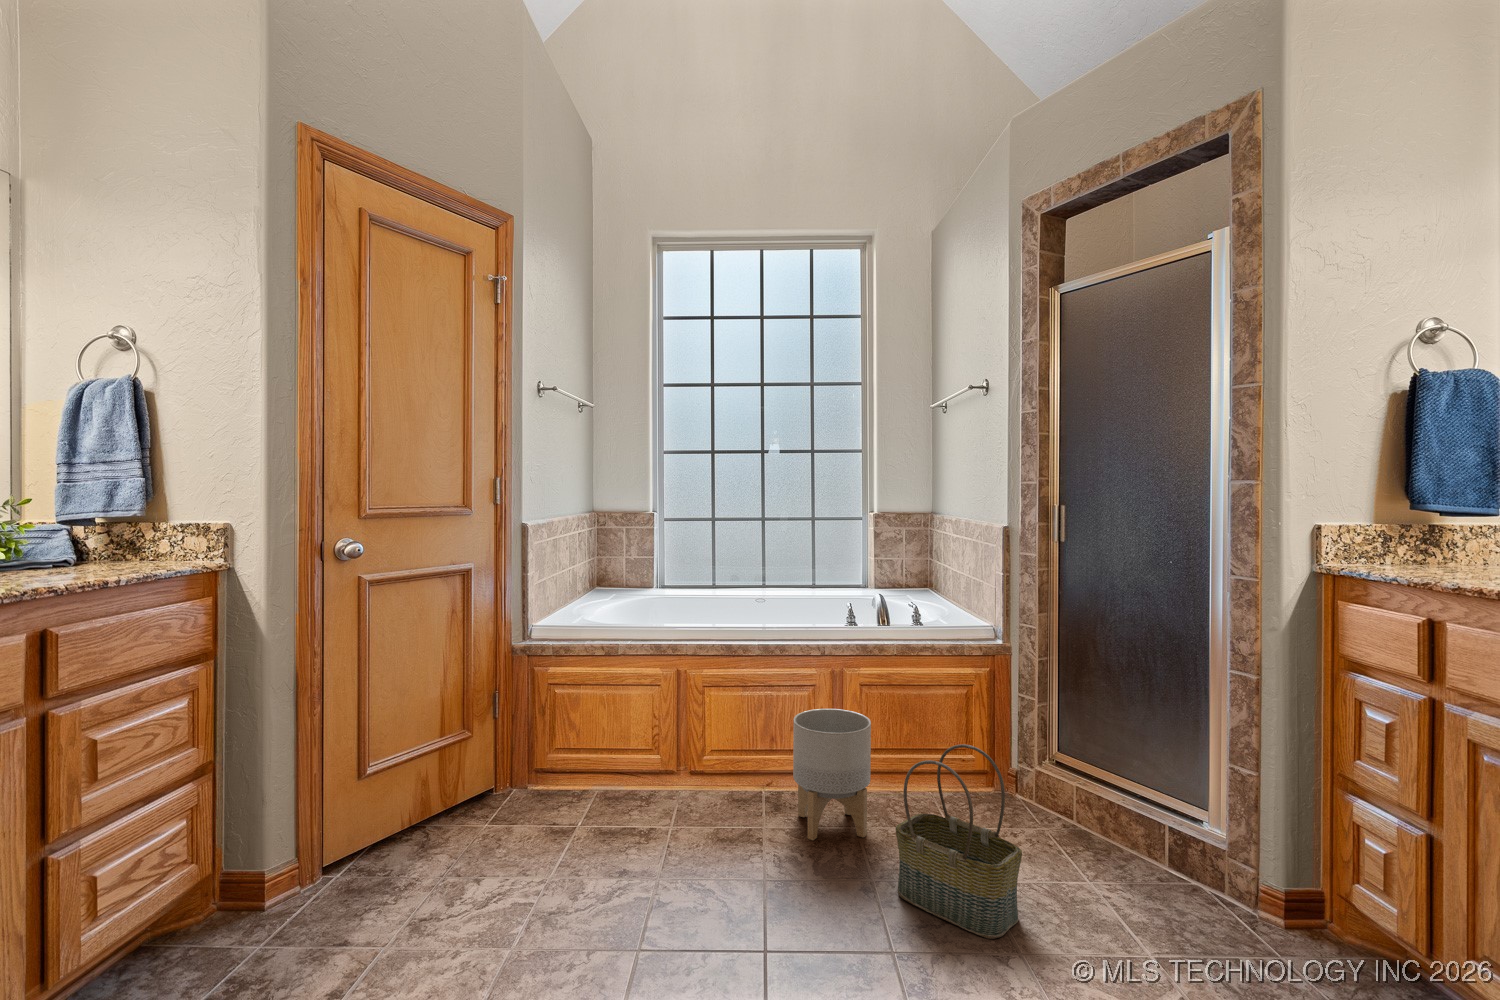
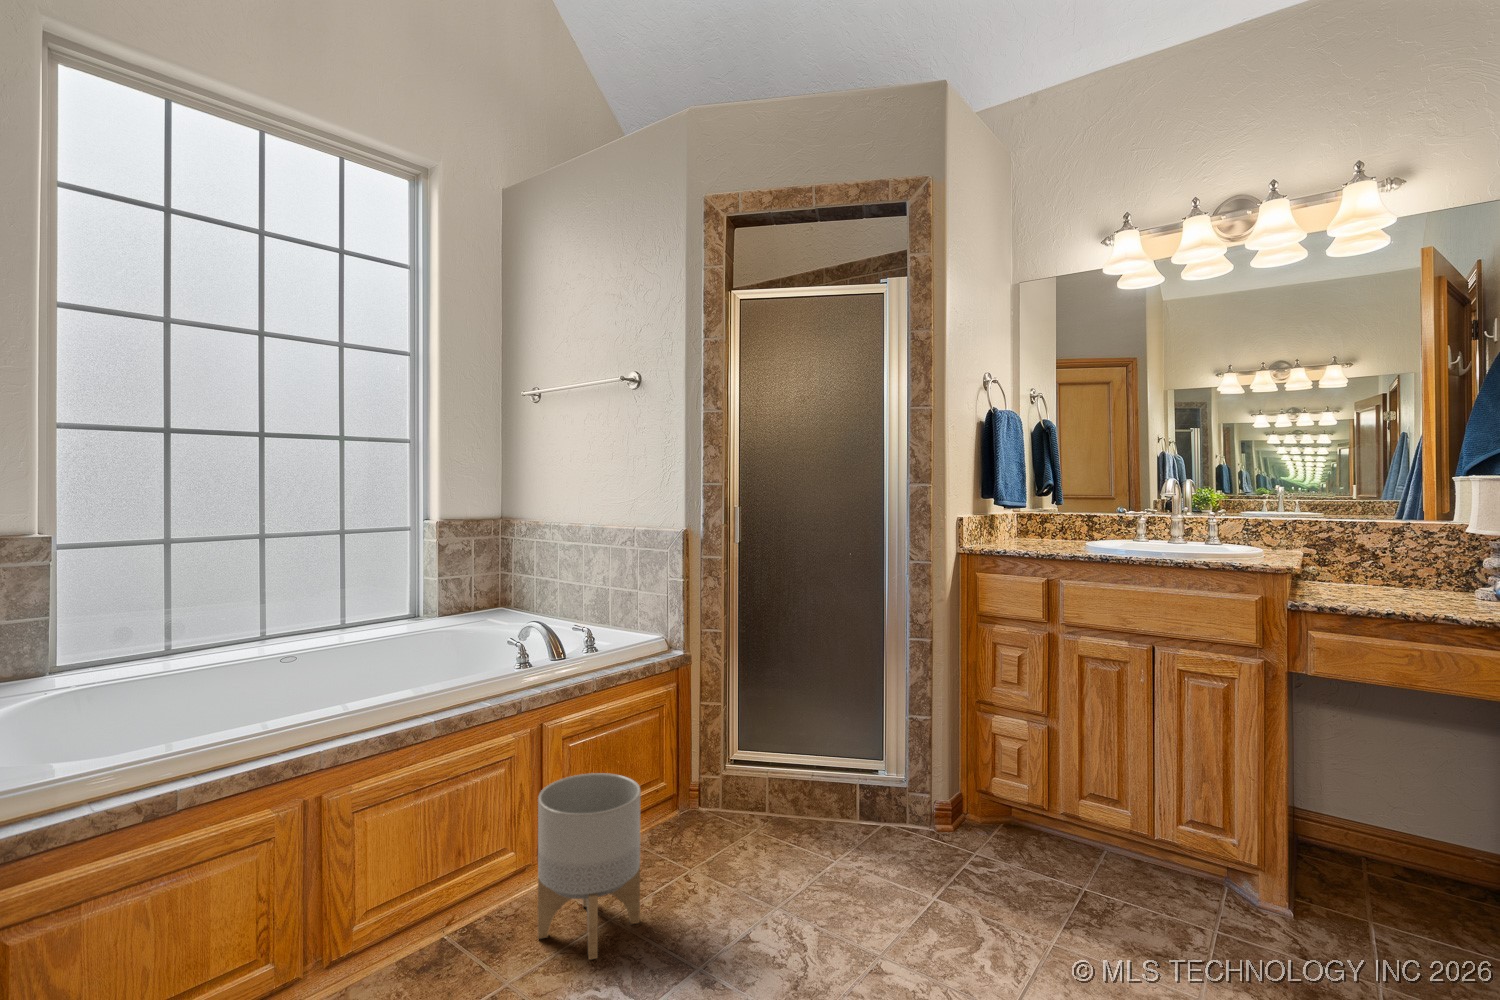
basket: present [896,744,1022,939] -> none [742,764,875,964]

